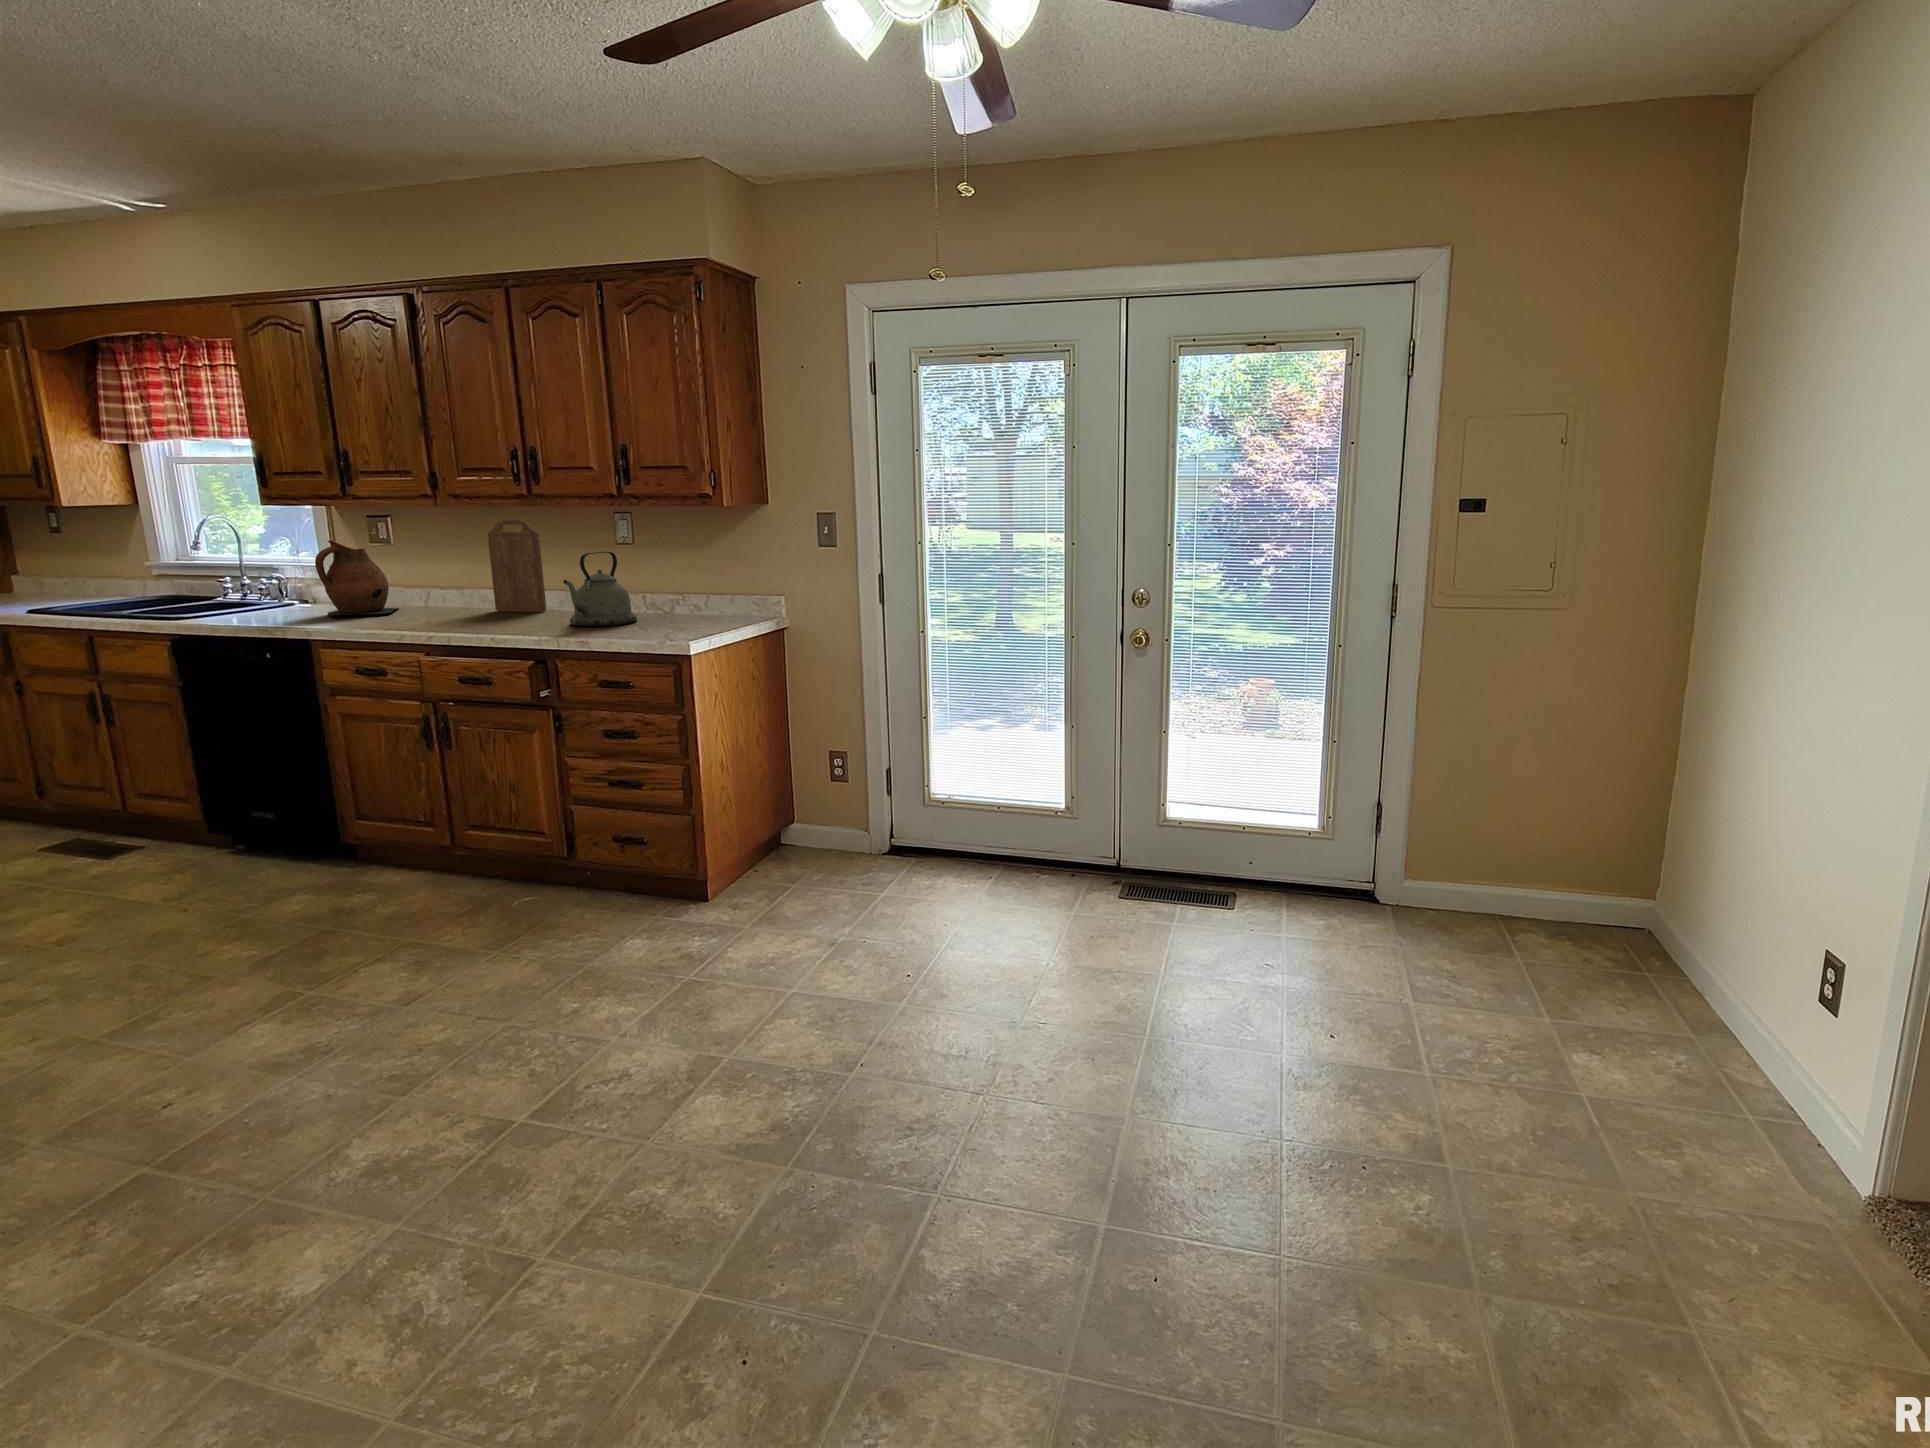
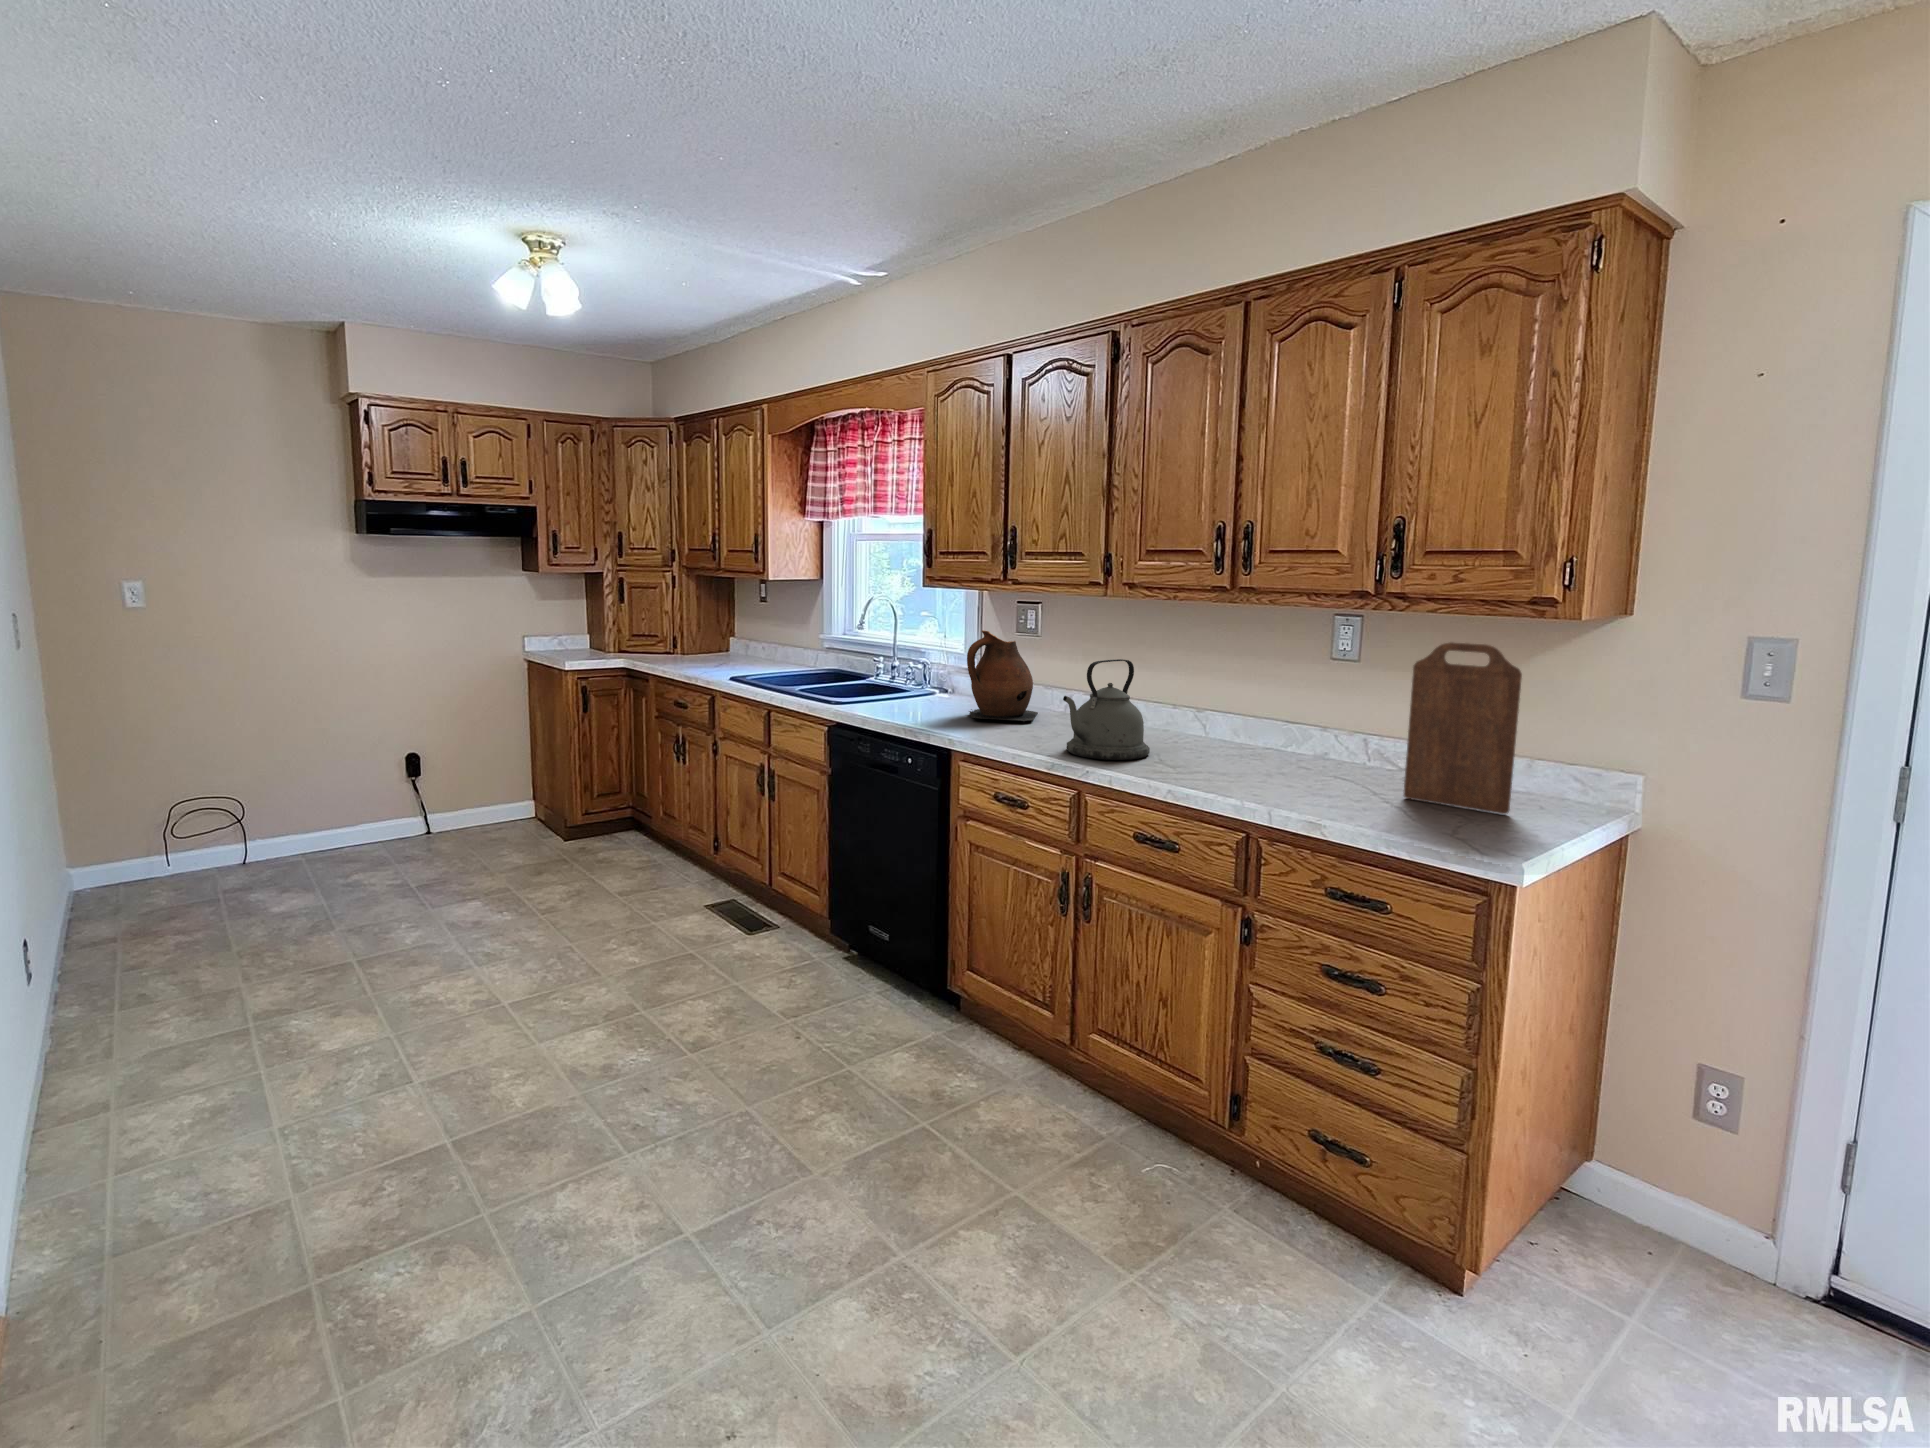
cutting board: present [487,520,546,611] -> present [1403,642,1522,814]
kettle: present [564,552,637,626] -> present [1063,659,1150,760]

